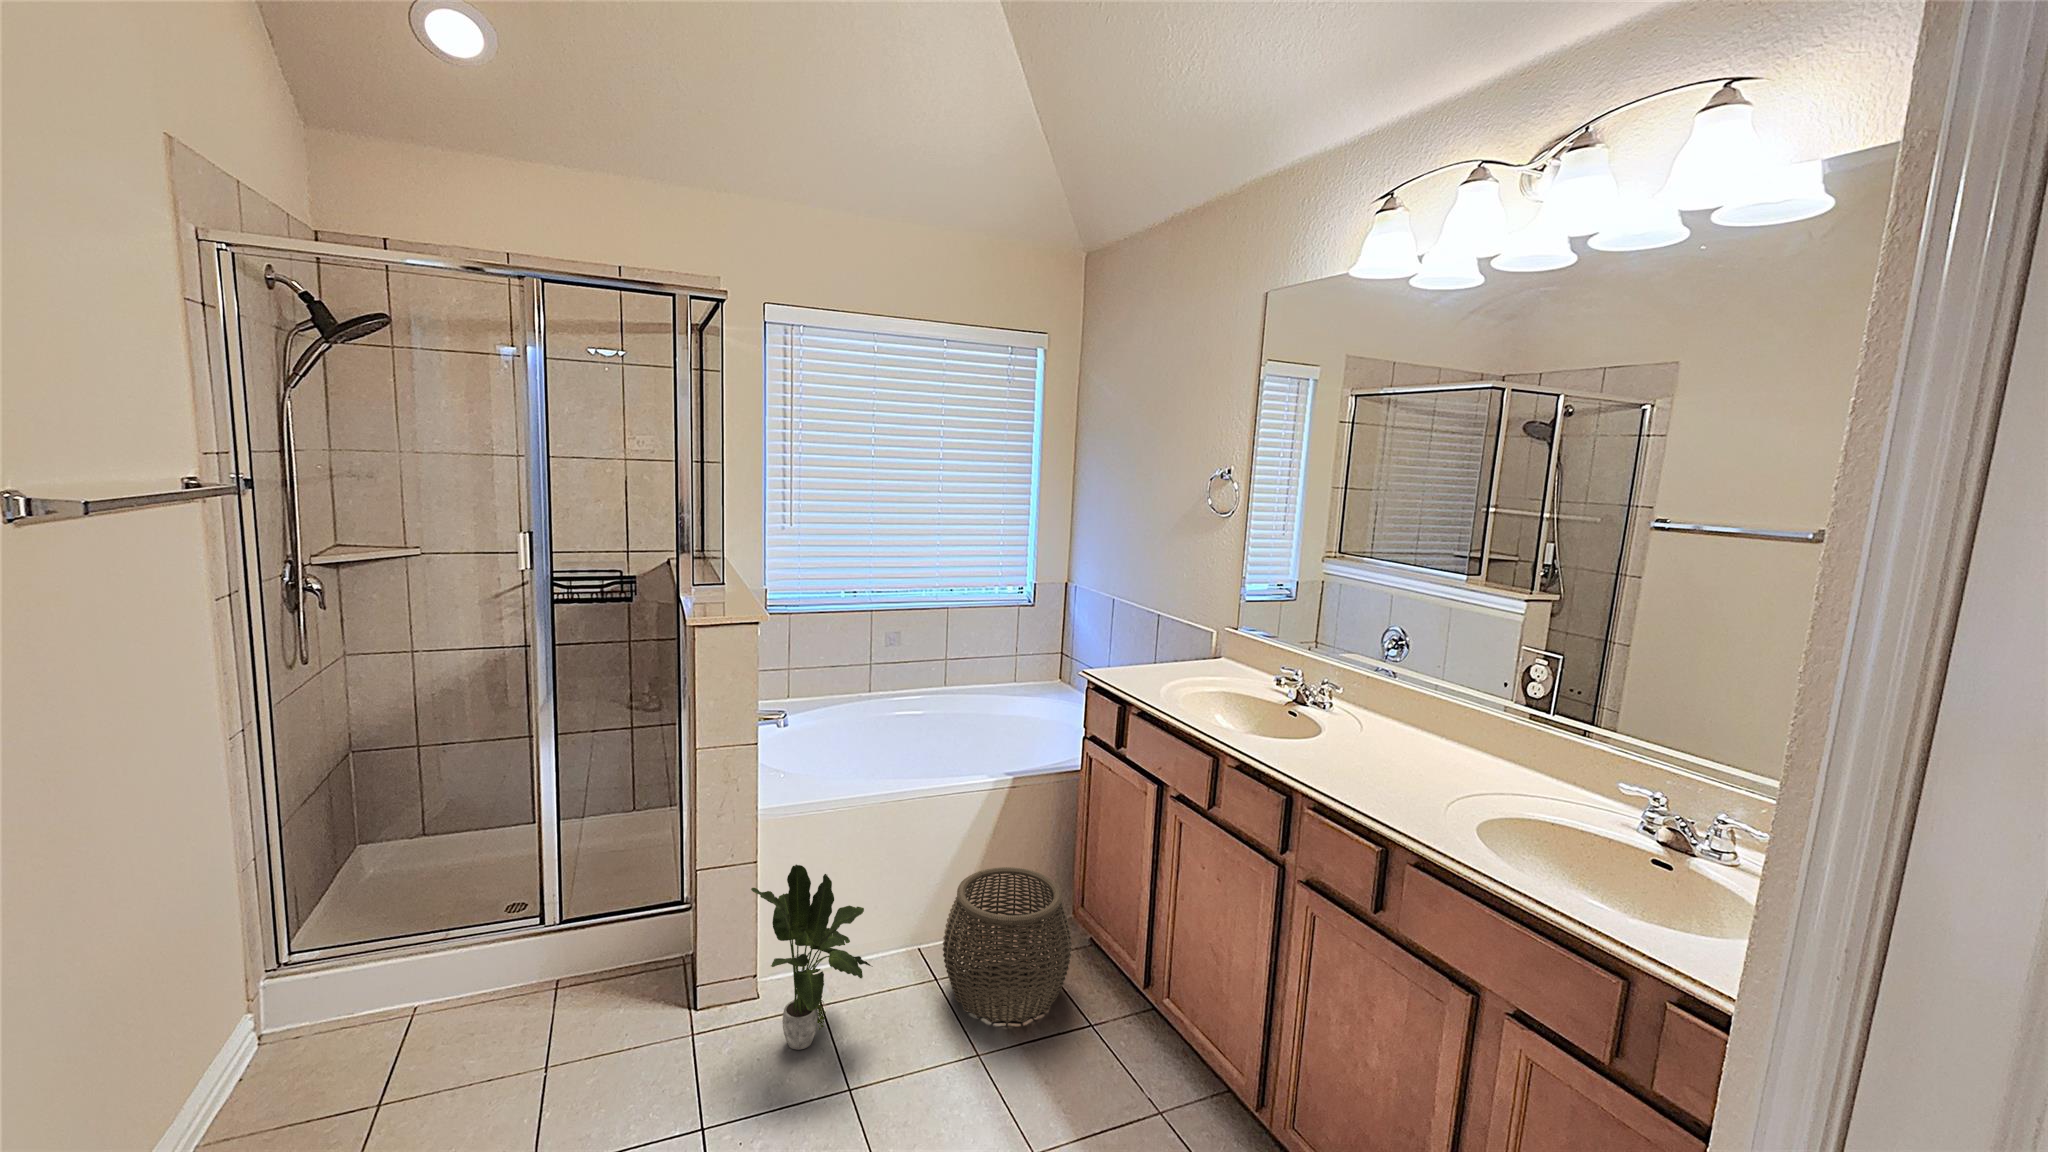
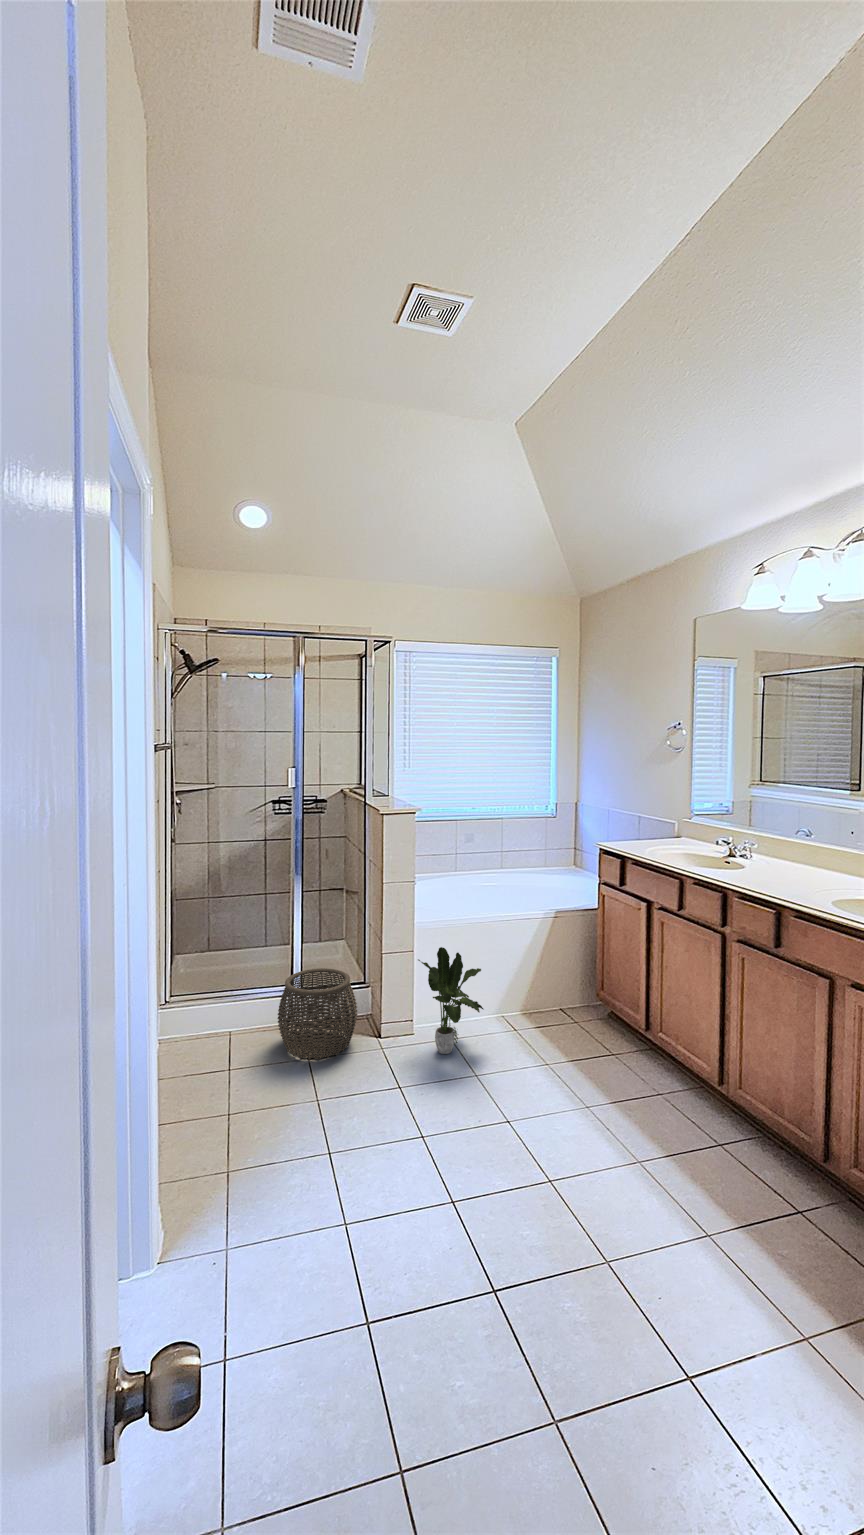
woven basket: present [943,867,1072,1024] -> present [278,968,358,1059]

